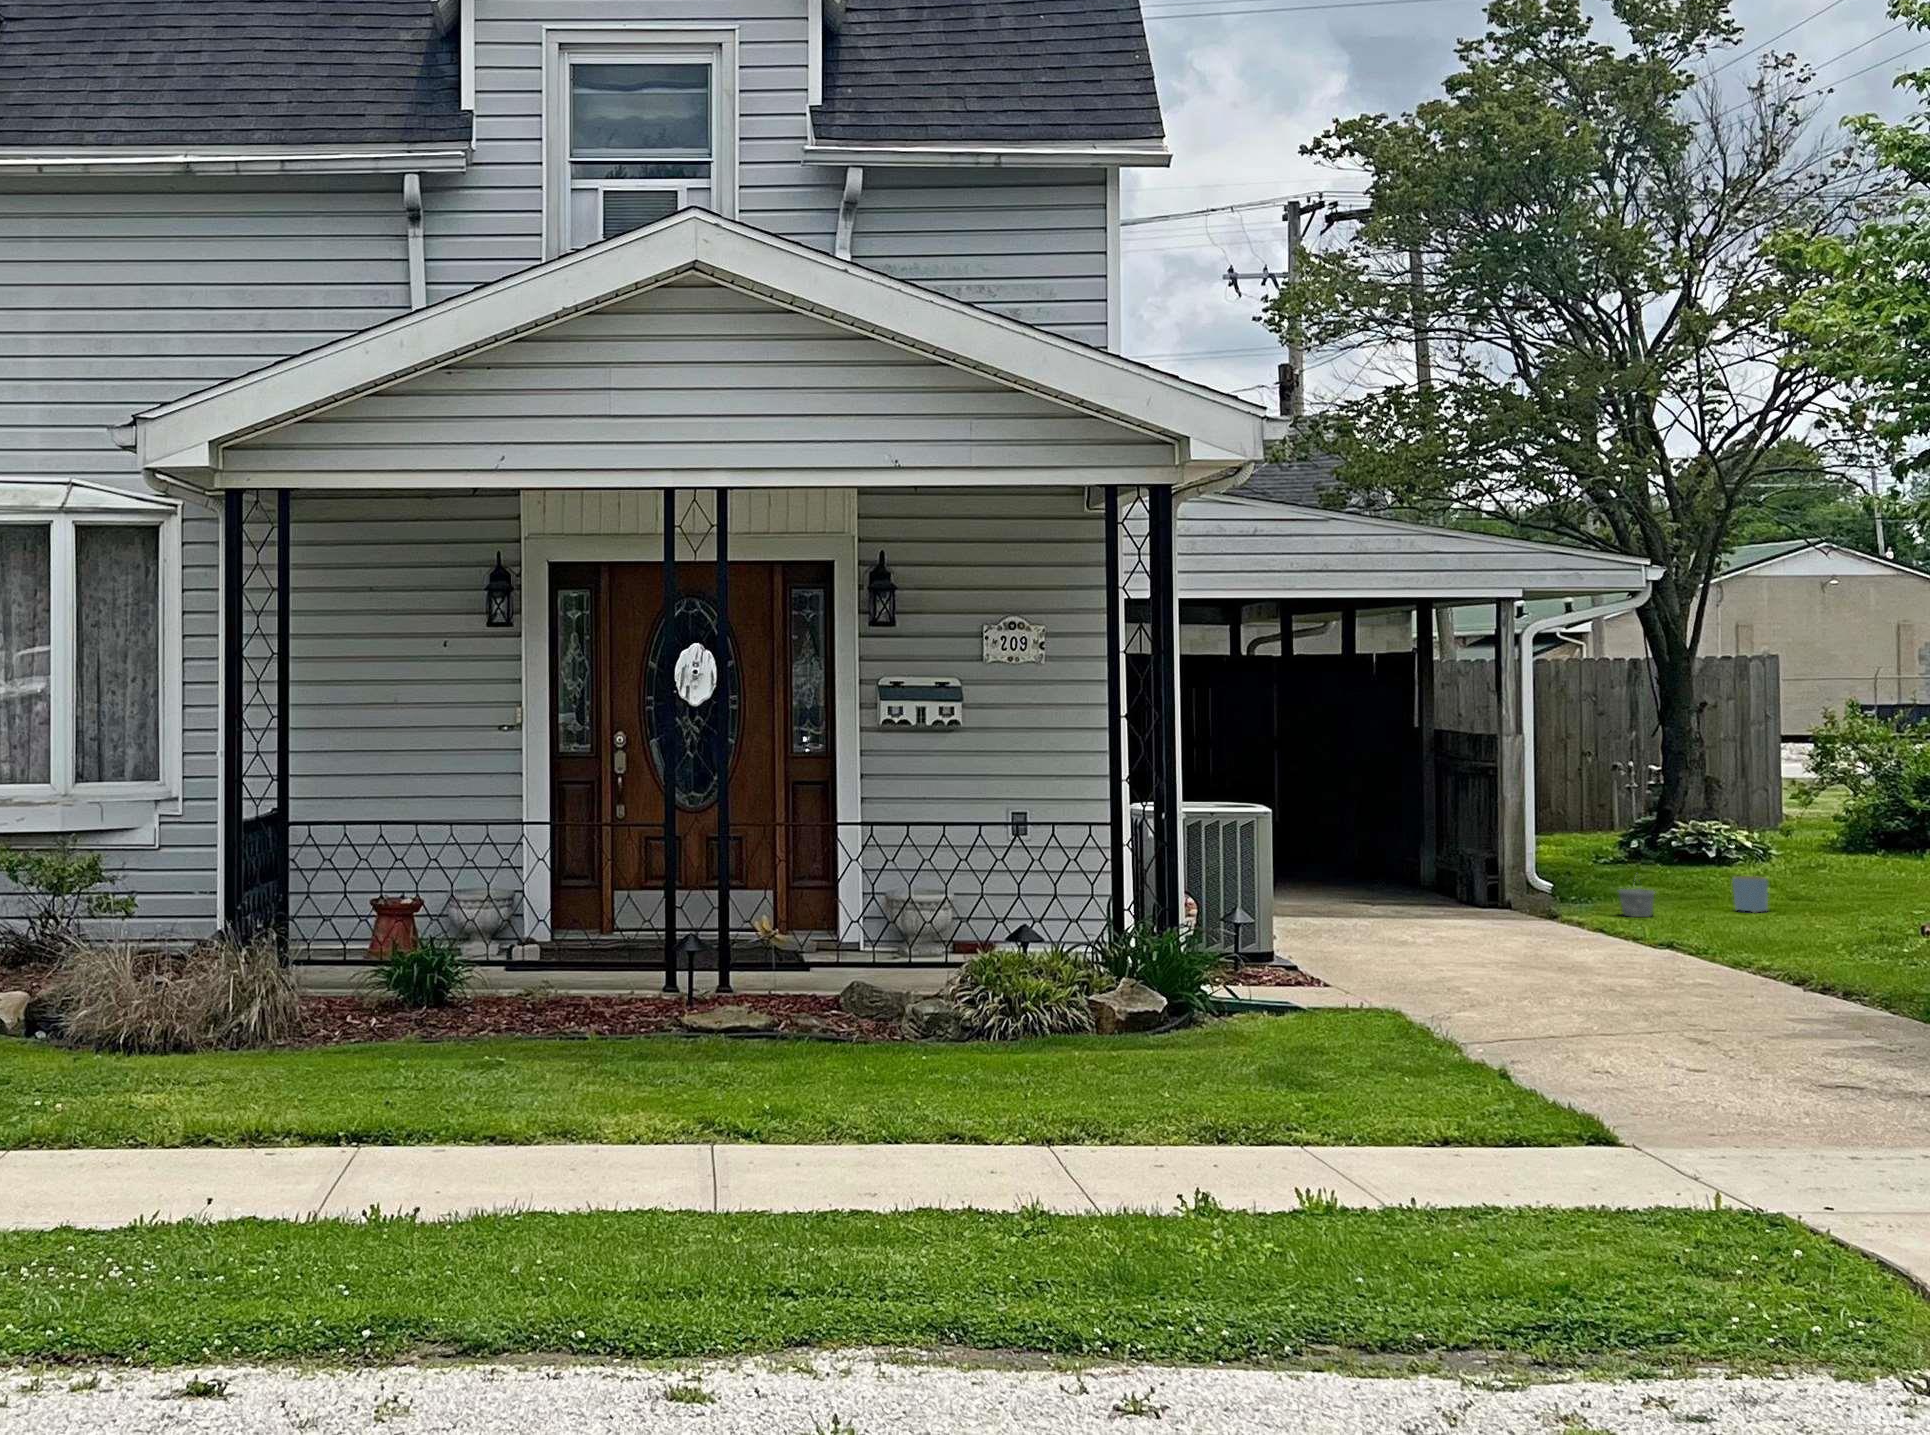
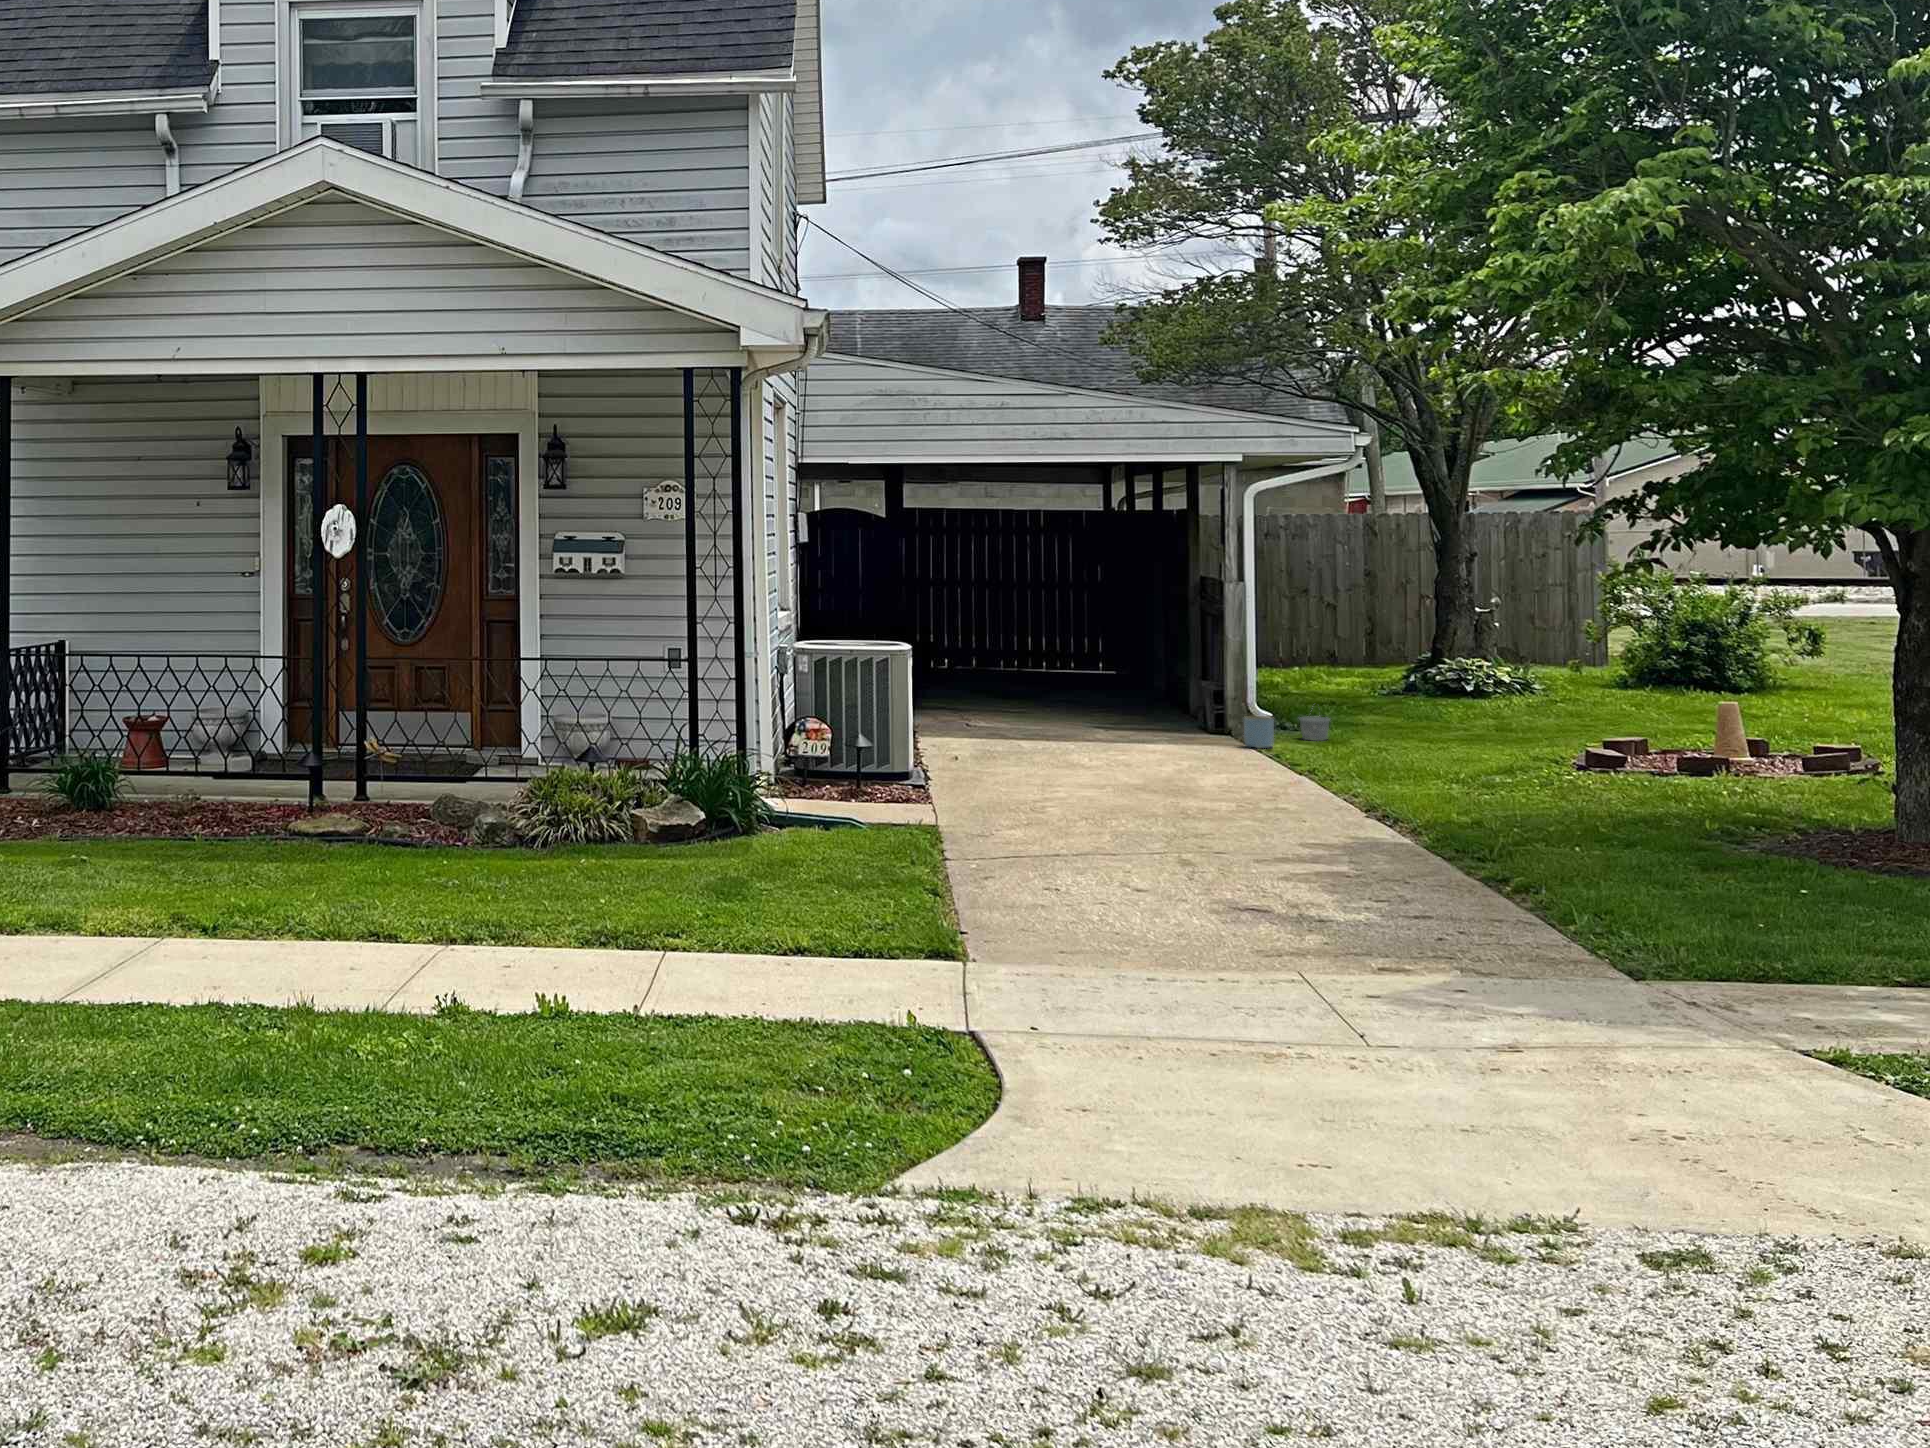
planter: present [1732,876,1768,913] -> present [1243,716,1274,748]

